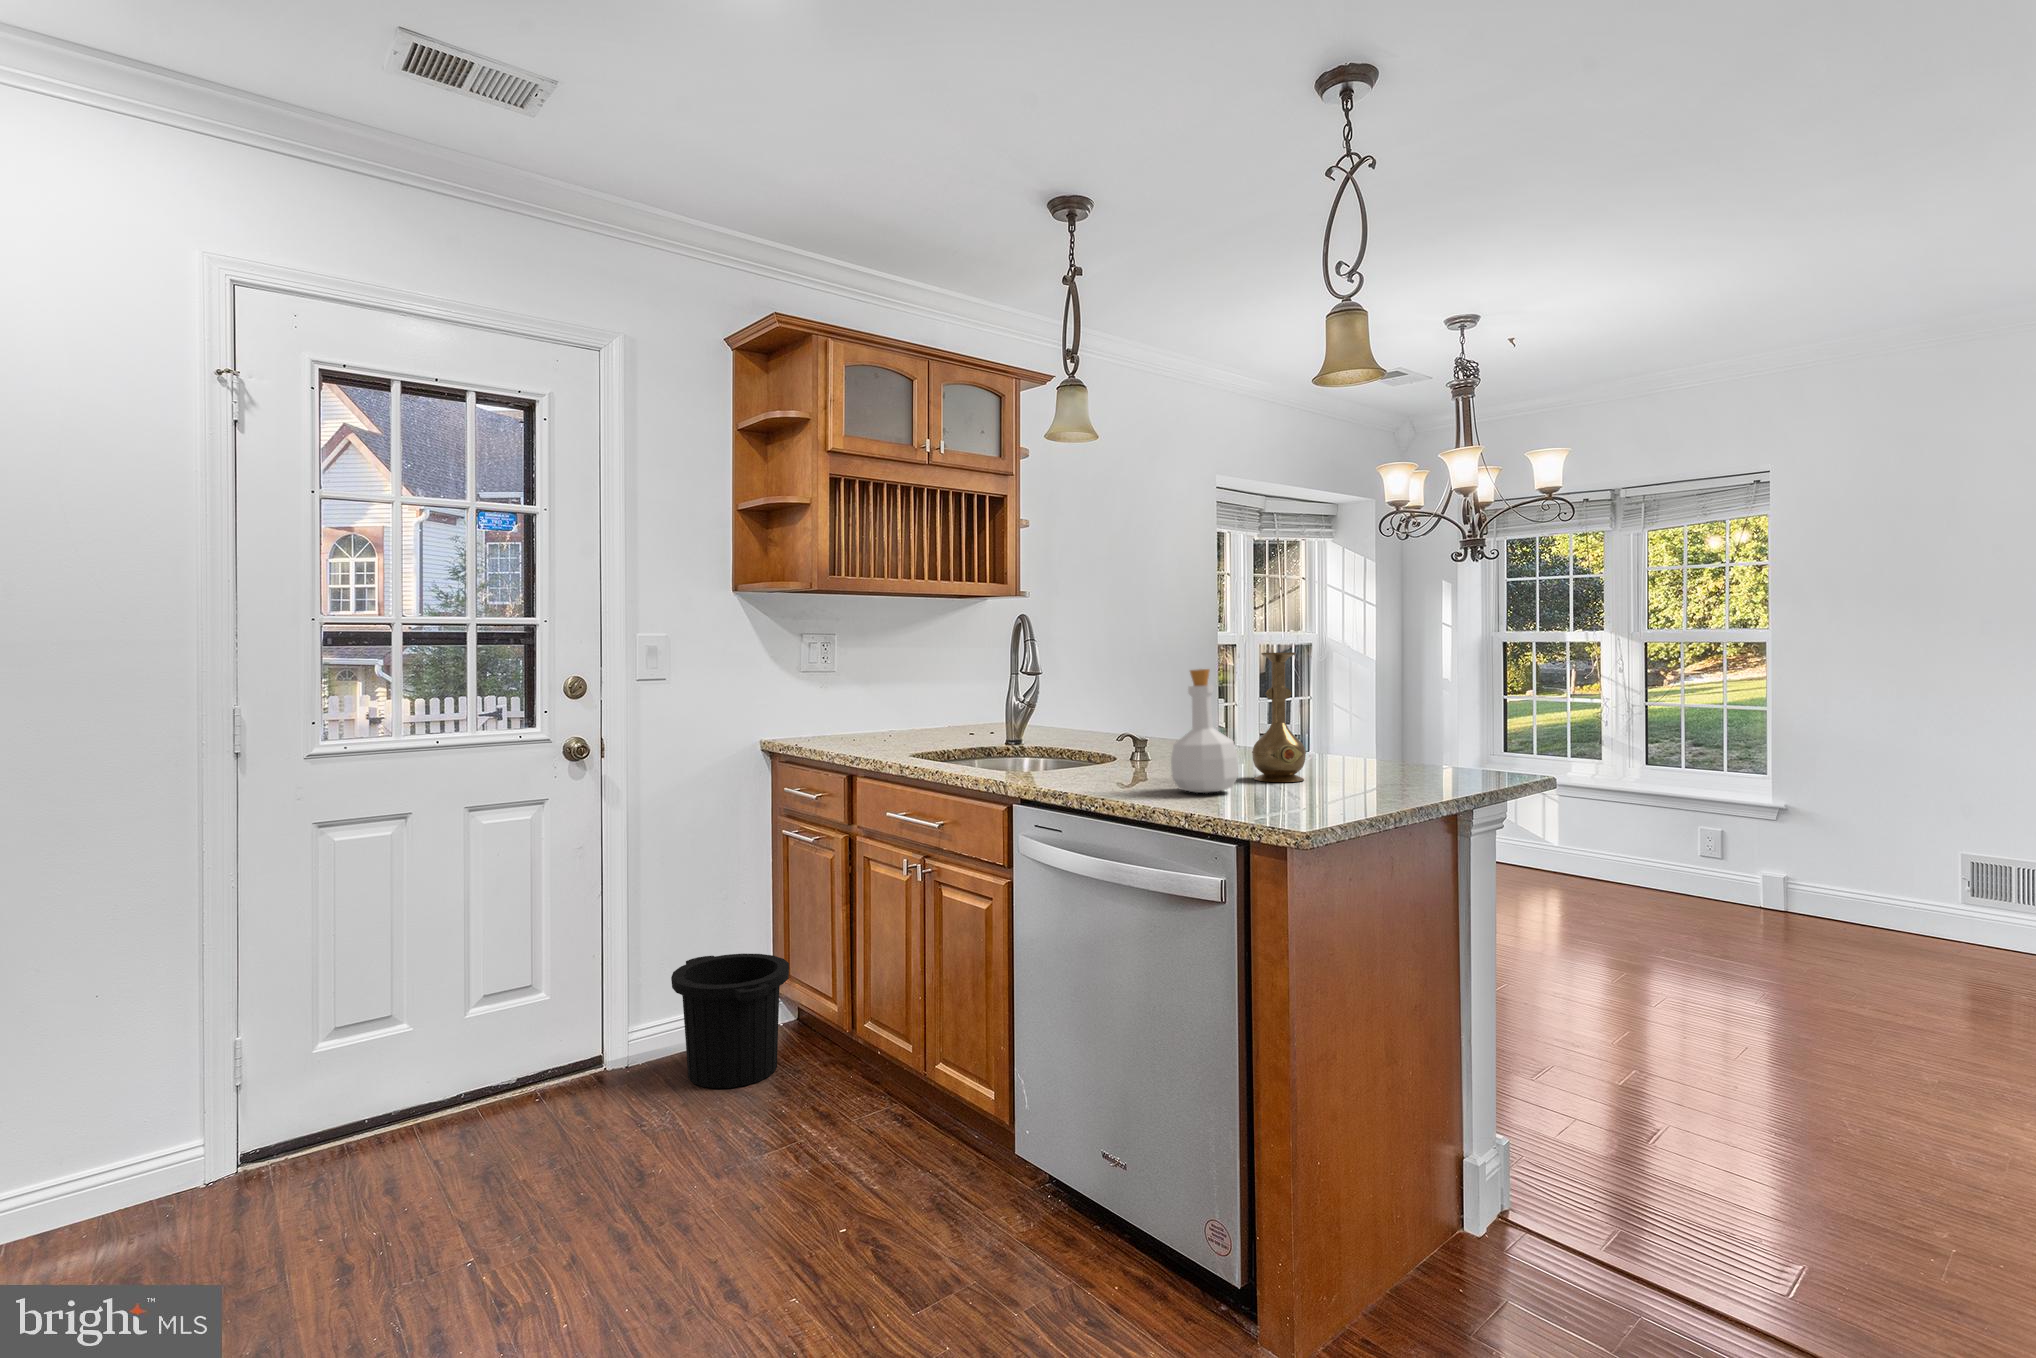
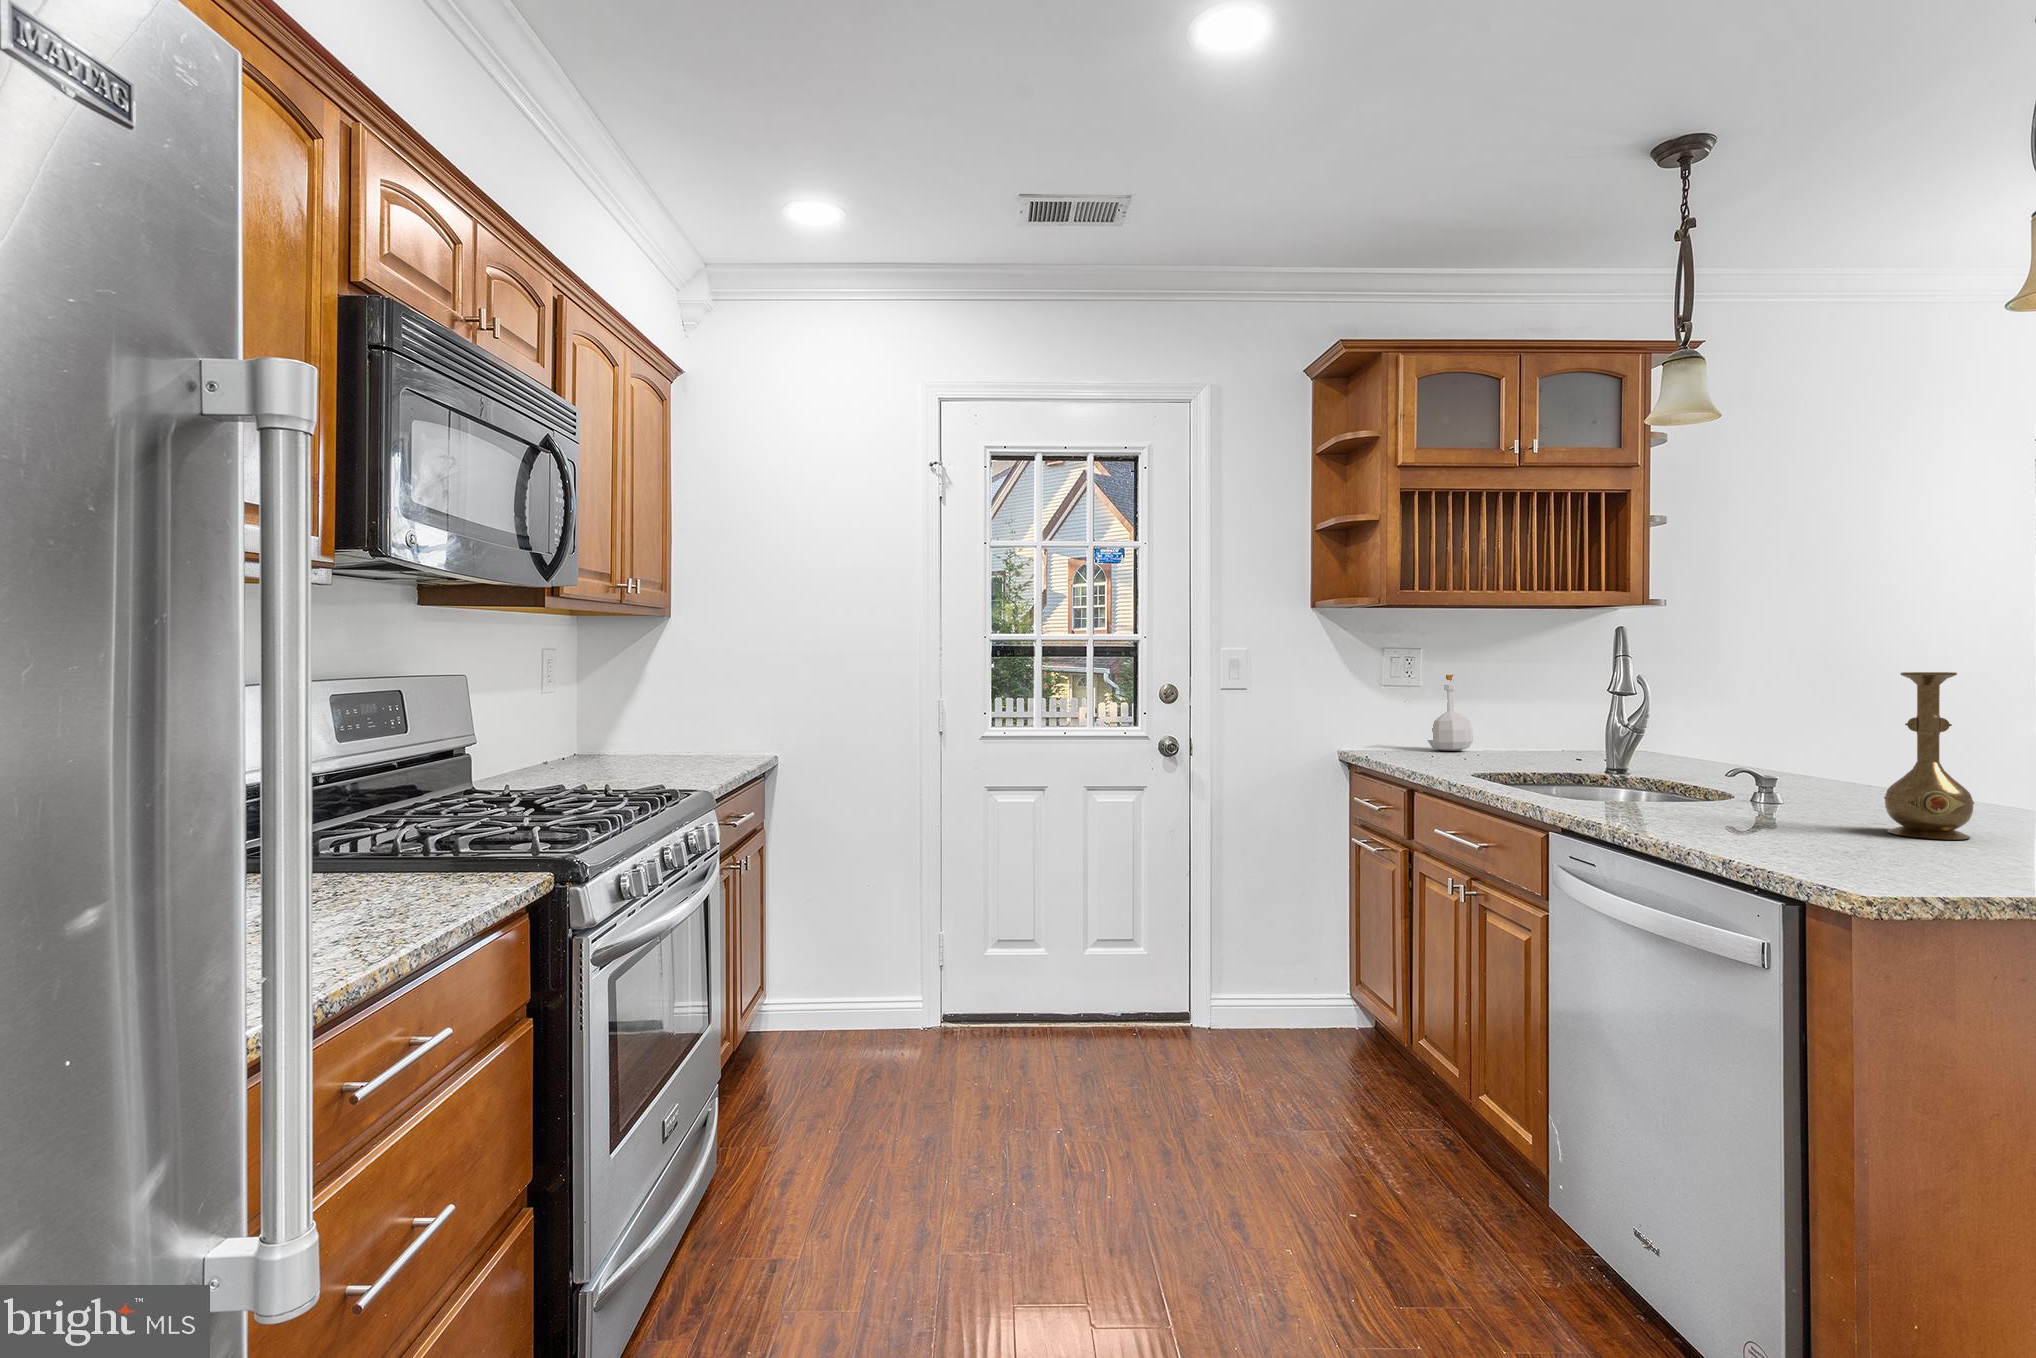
bottle: present [1171,669,1238,793] -> present [1428,675,1473,751]
trash can: present [671,954,789,1088] -> none [1243,945,1353,1071]

